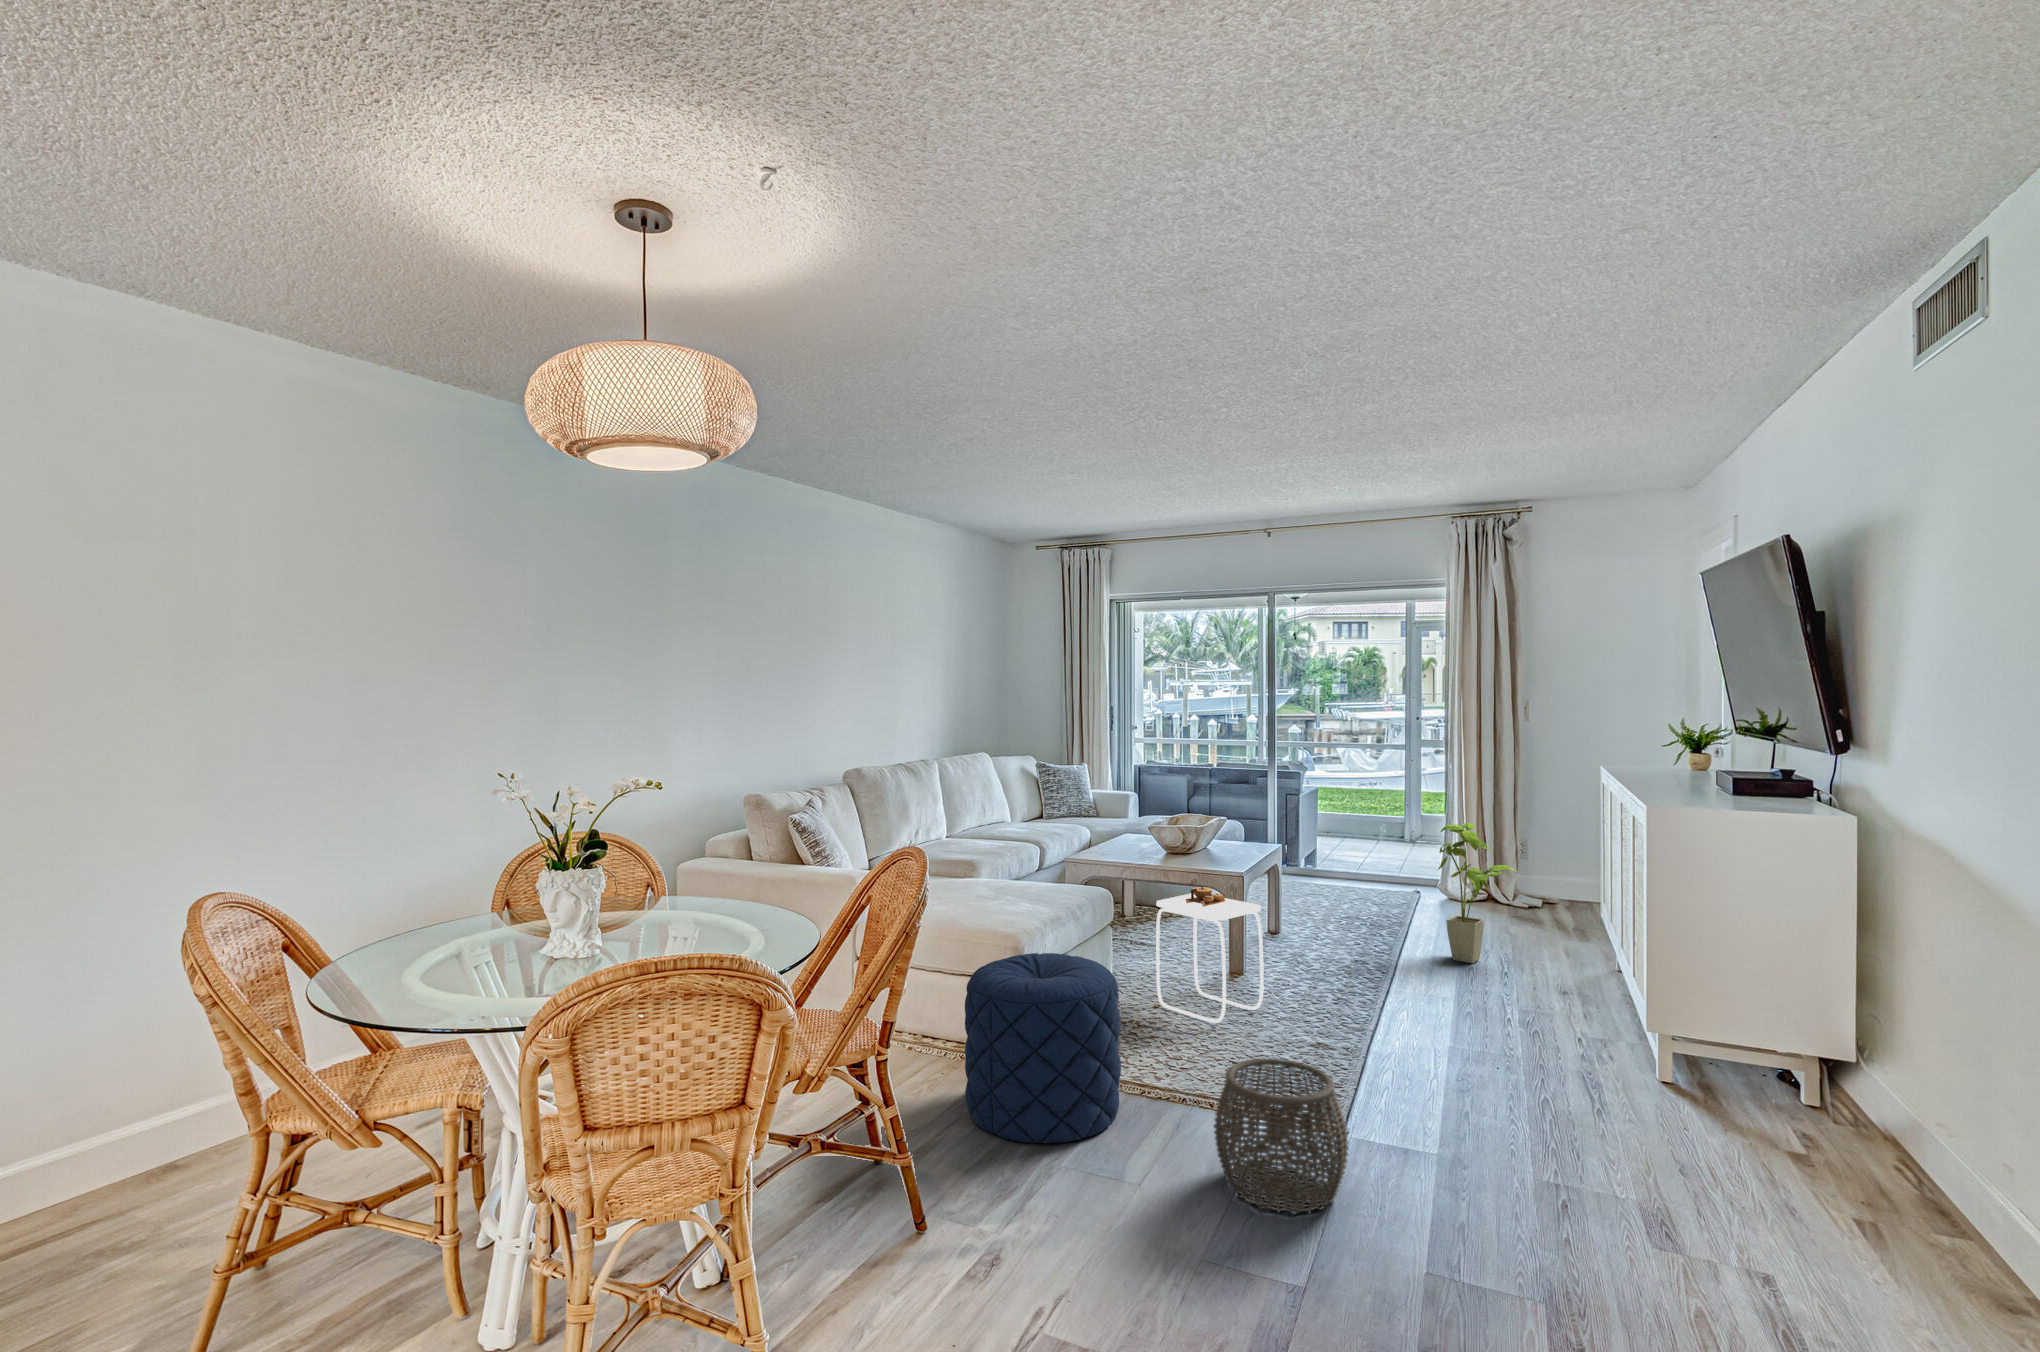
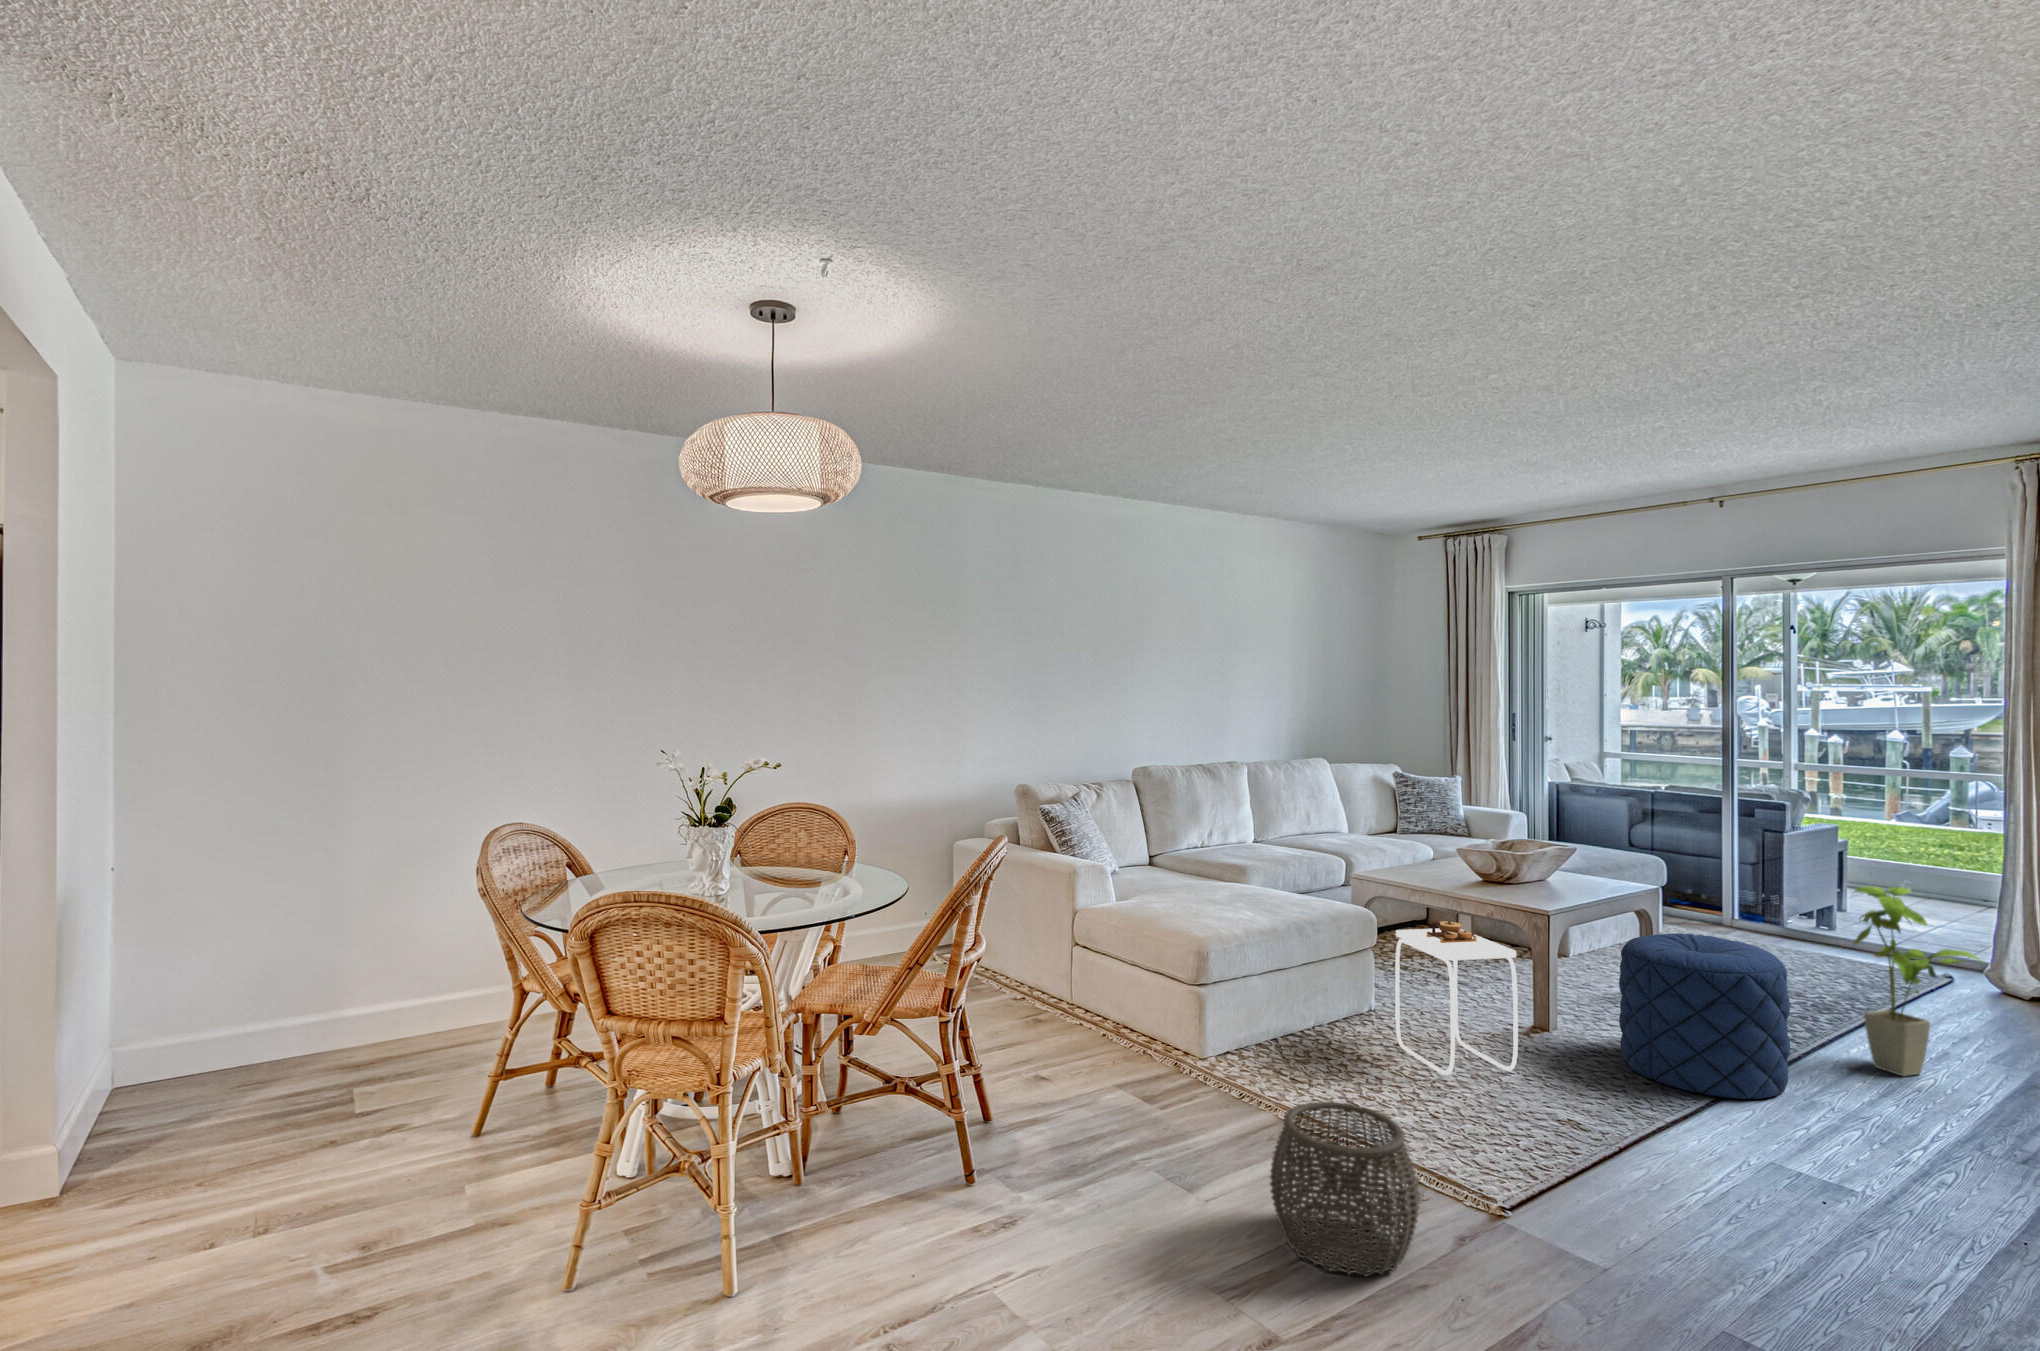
pouf: present [965,953,1121,1143] -> present [1619,933,1790,1099]

